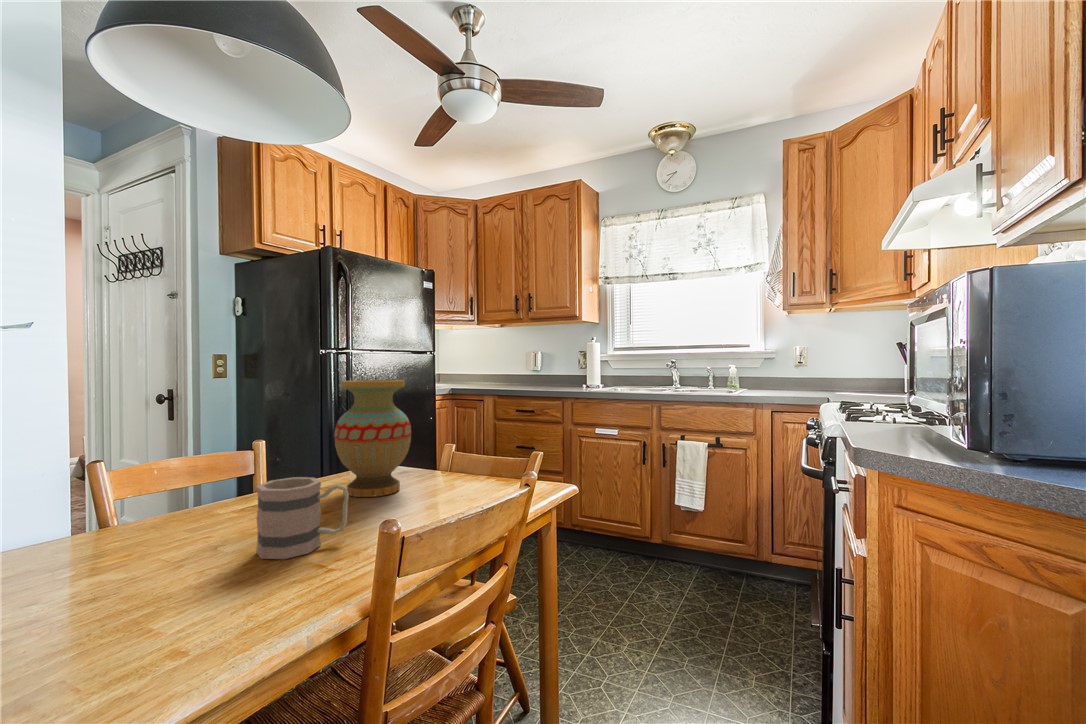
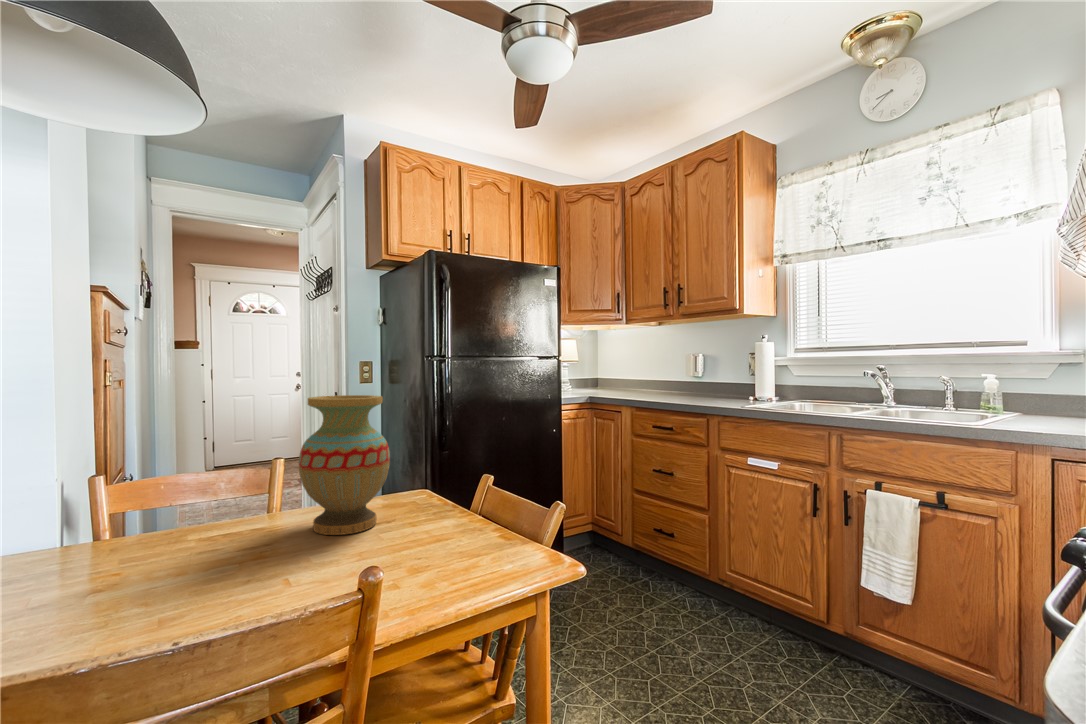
mug: present [256,477,349,559] -> none [81,514,189,617]

